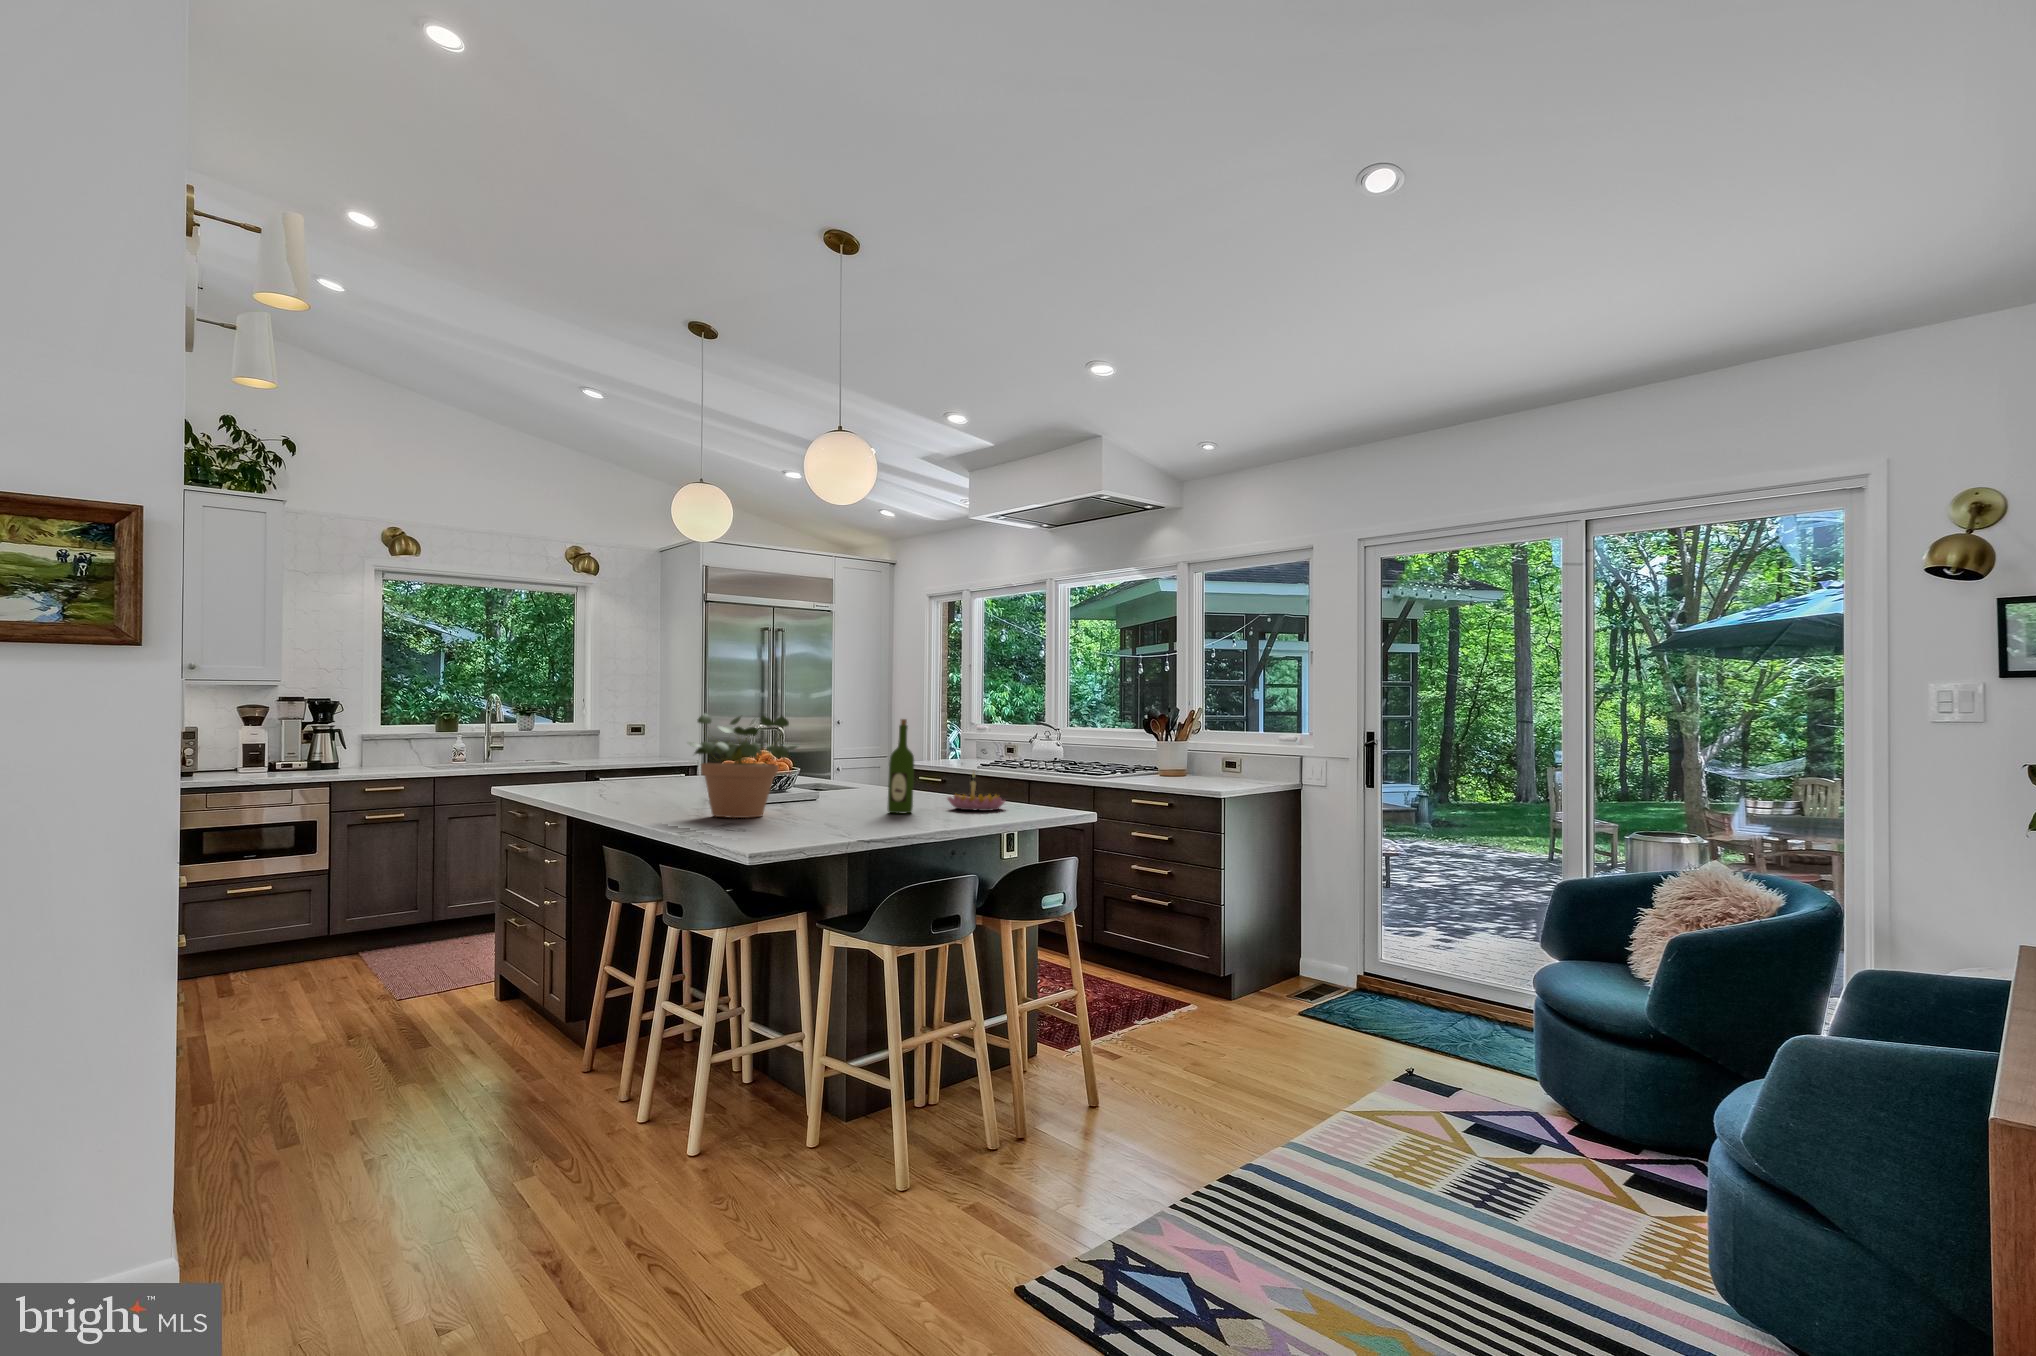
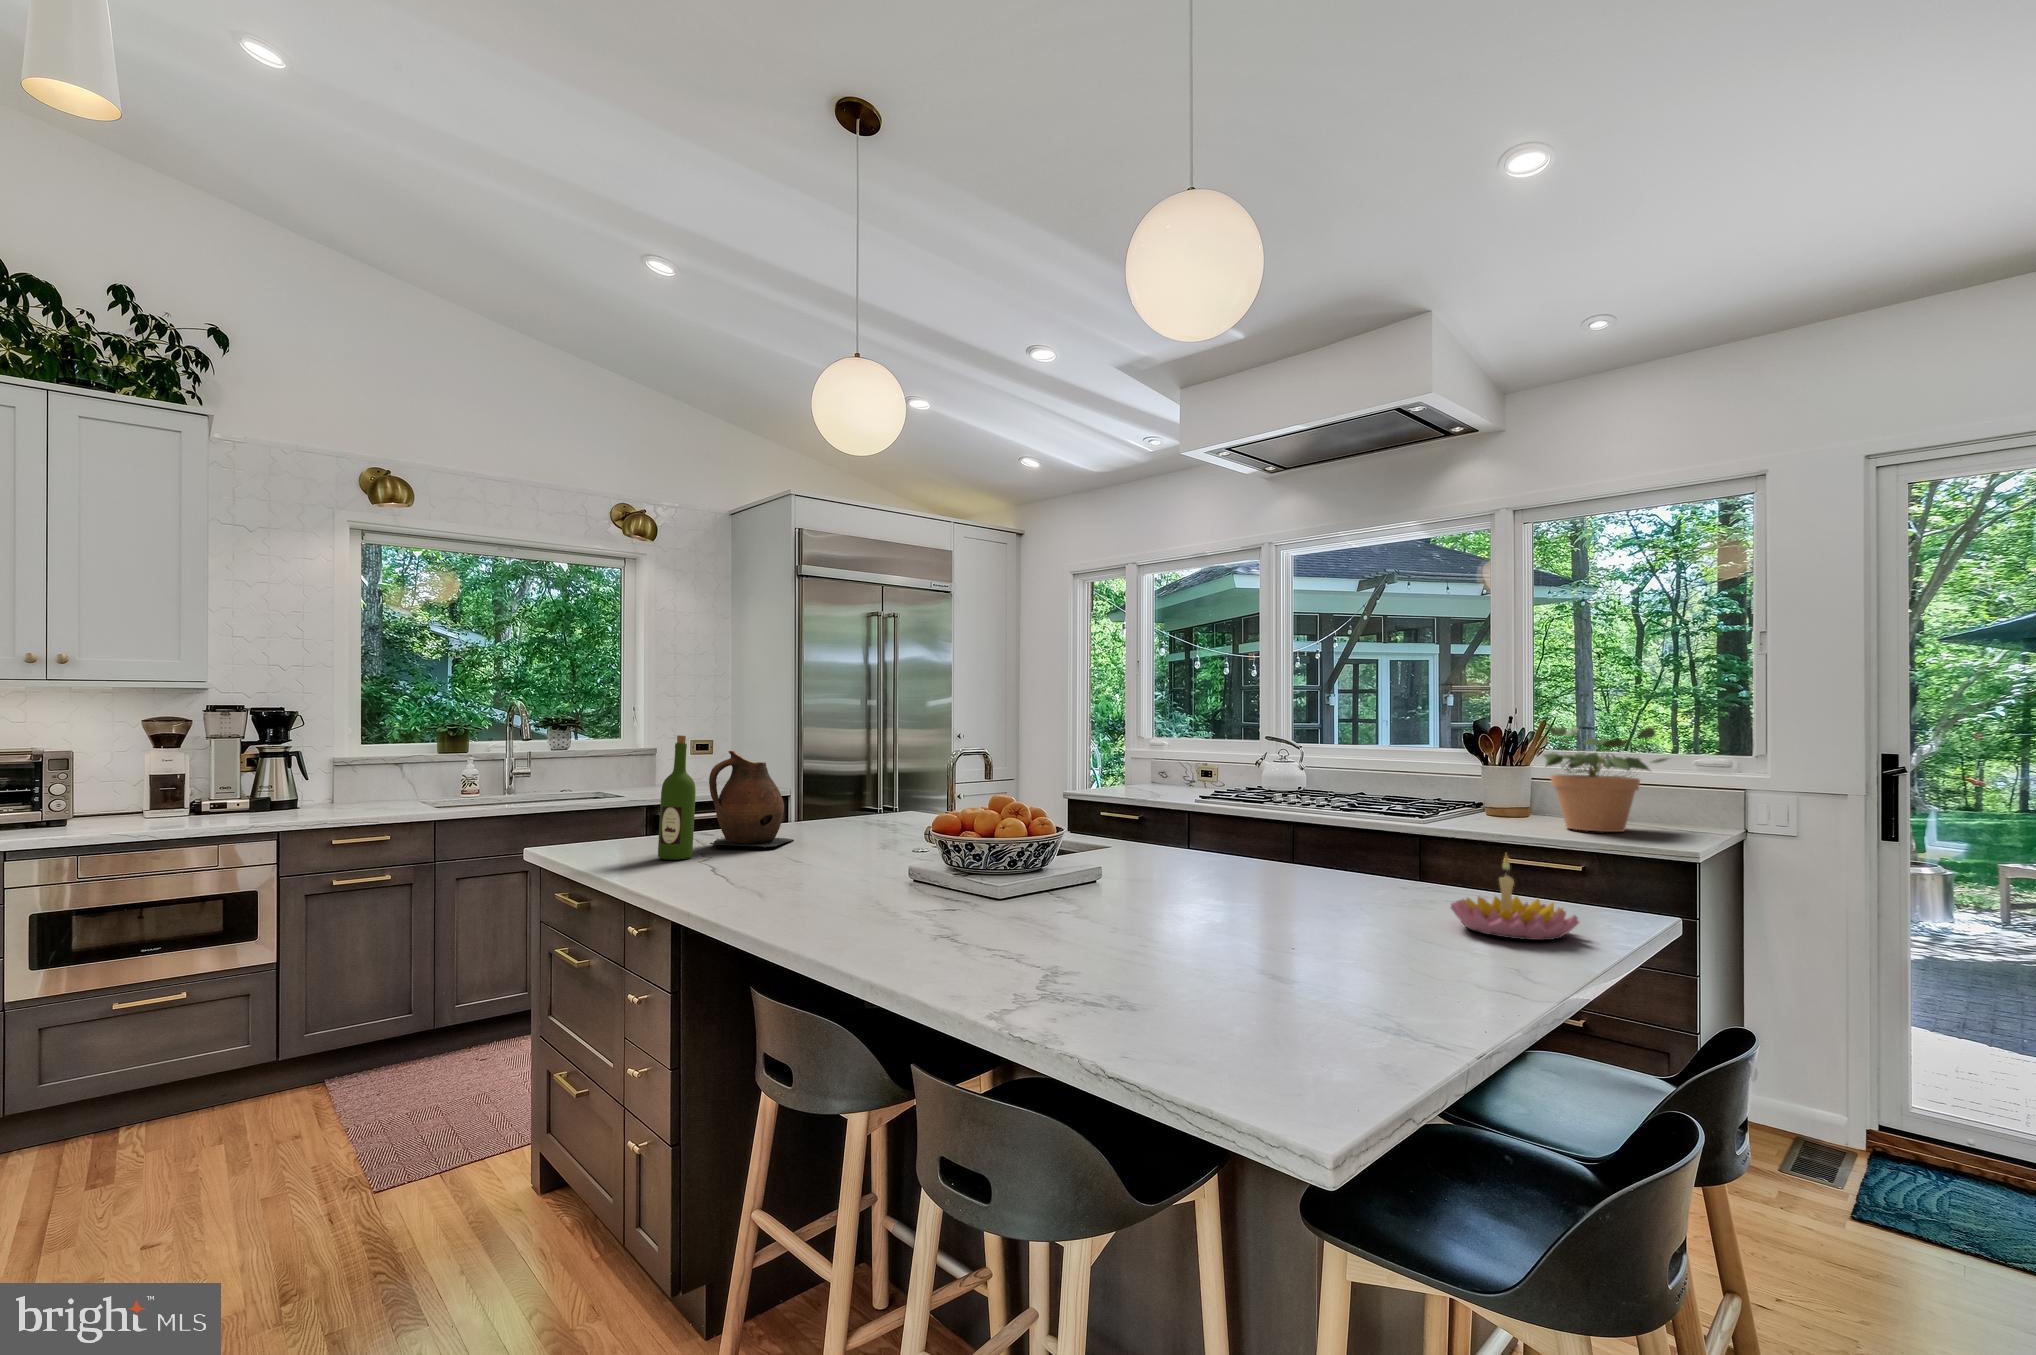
potted plant: present [688,714,797,818] -> present [1543,726,1667,832]
wine bottle: present [887,719,914,814] -> present [658,735,696,860]
ceramic pitcher: none [603,725,660,785] -> present [709,751,794,848]

